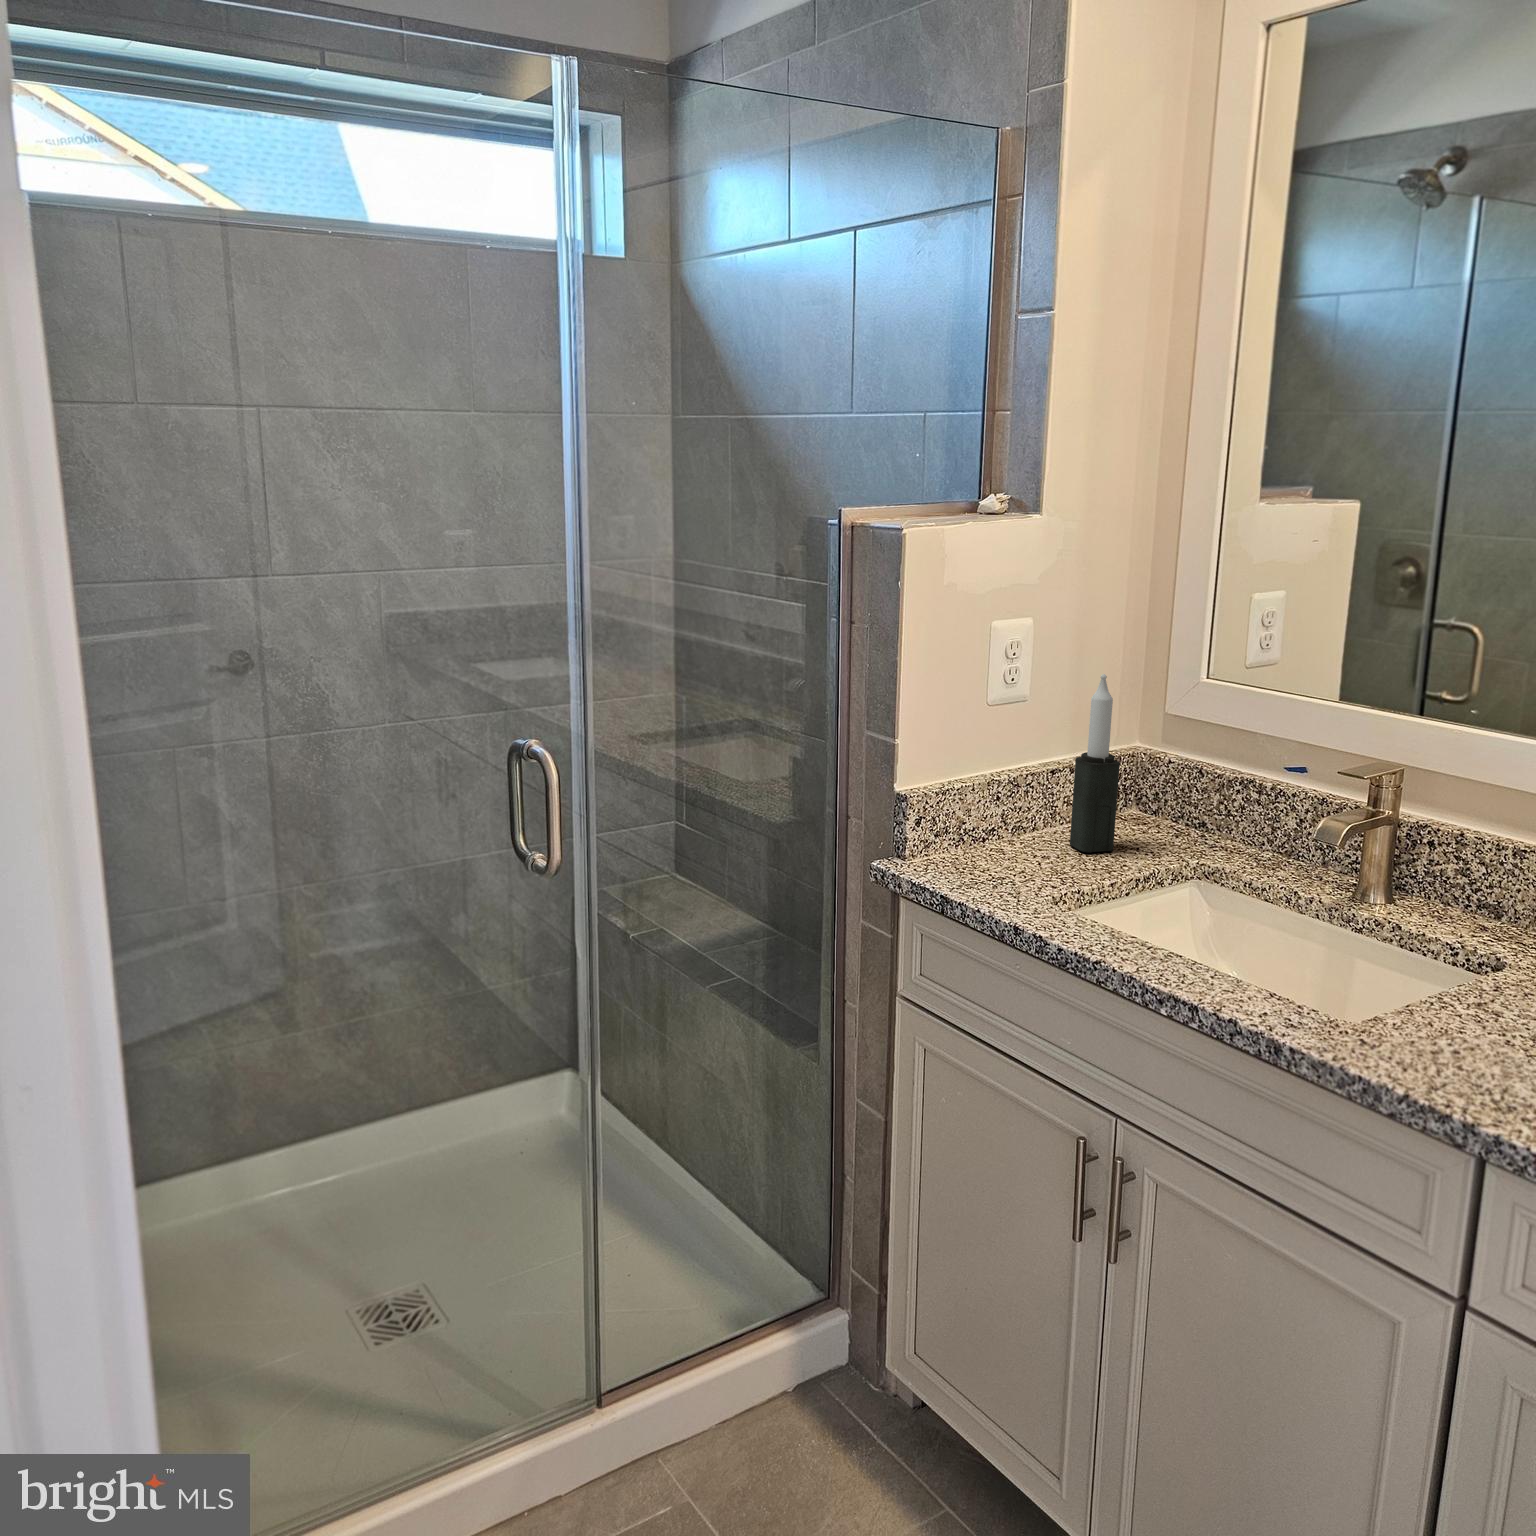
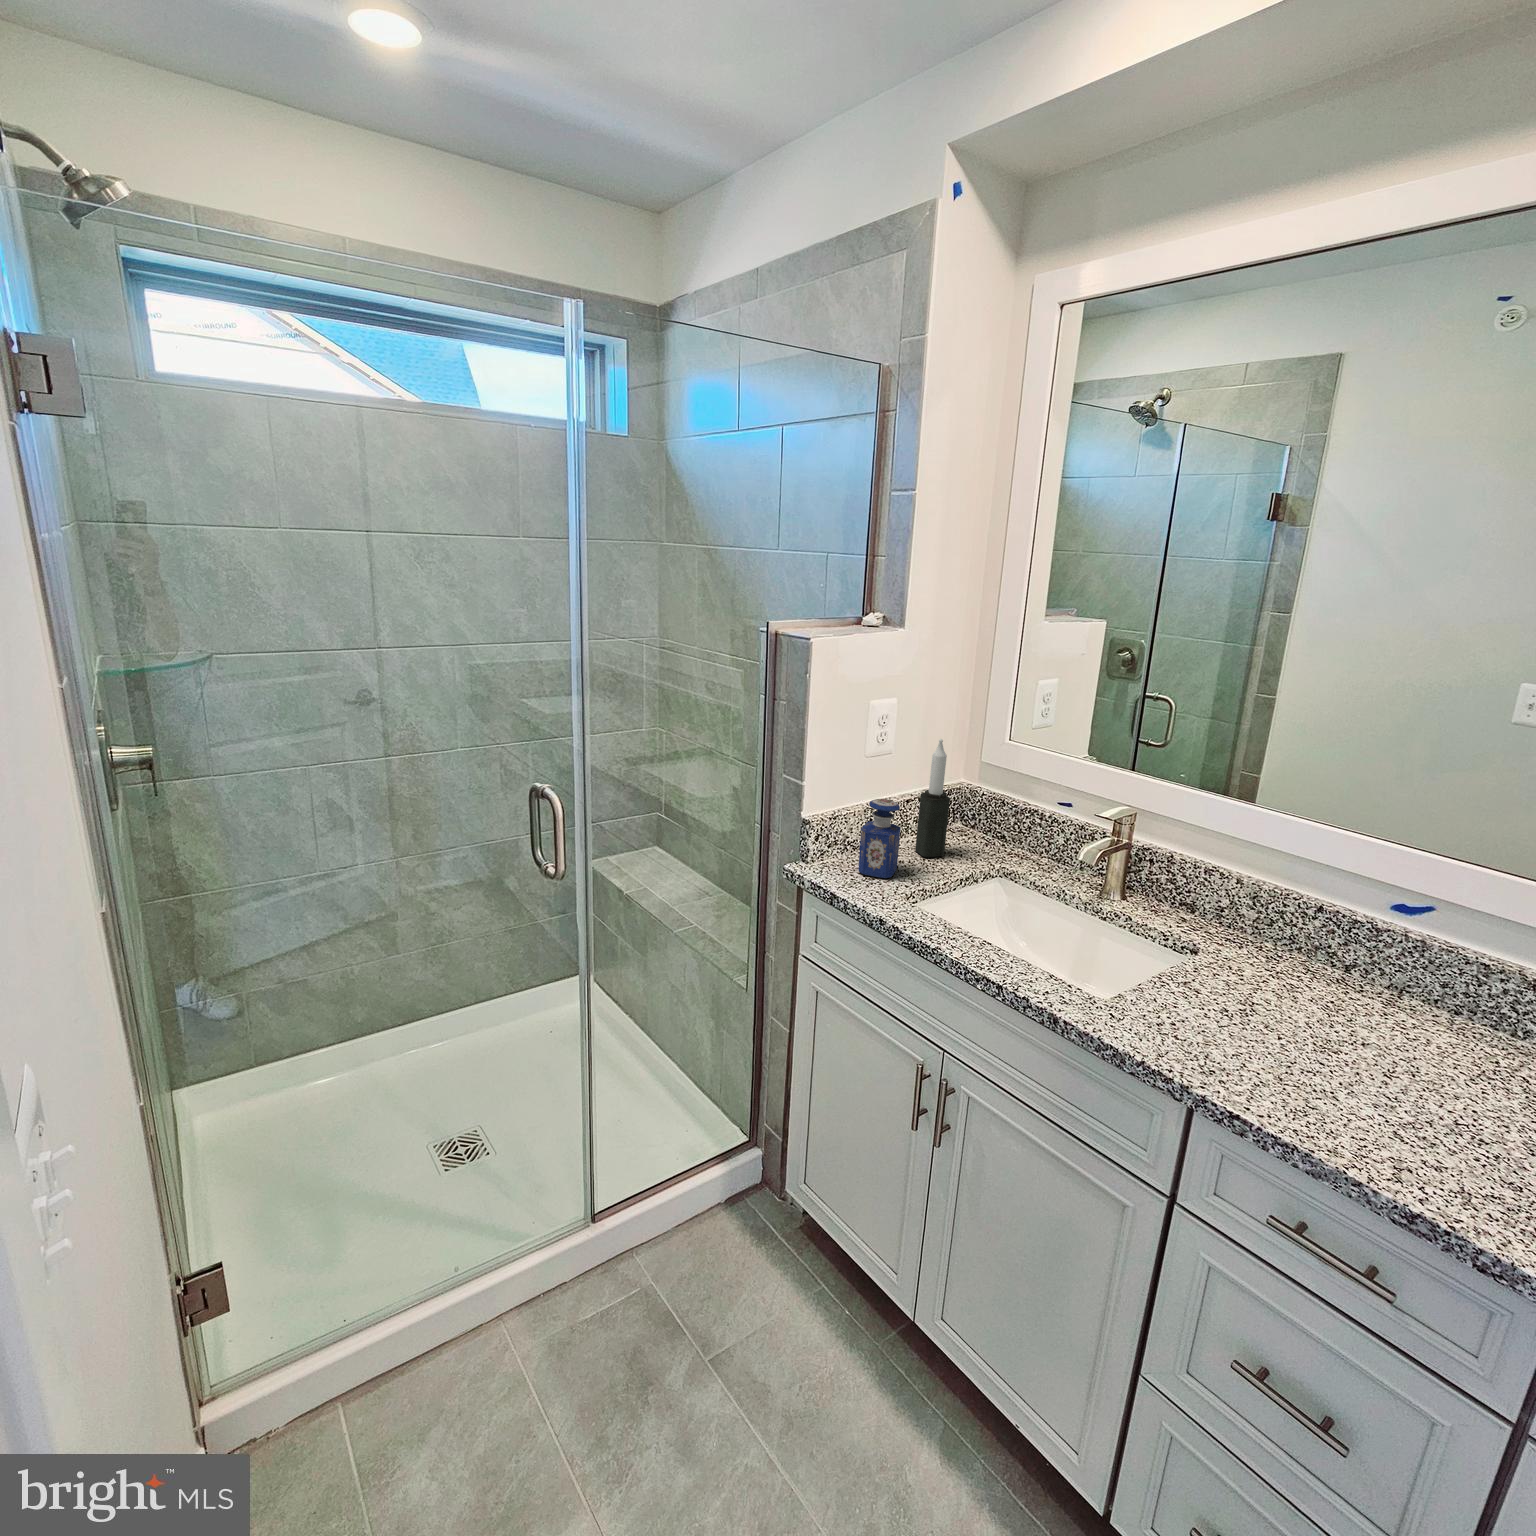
perfume bottle: none [983,760,1045,877] -> present [858,799,901,878]

